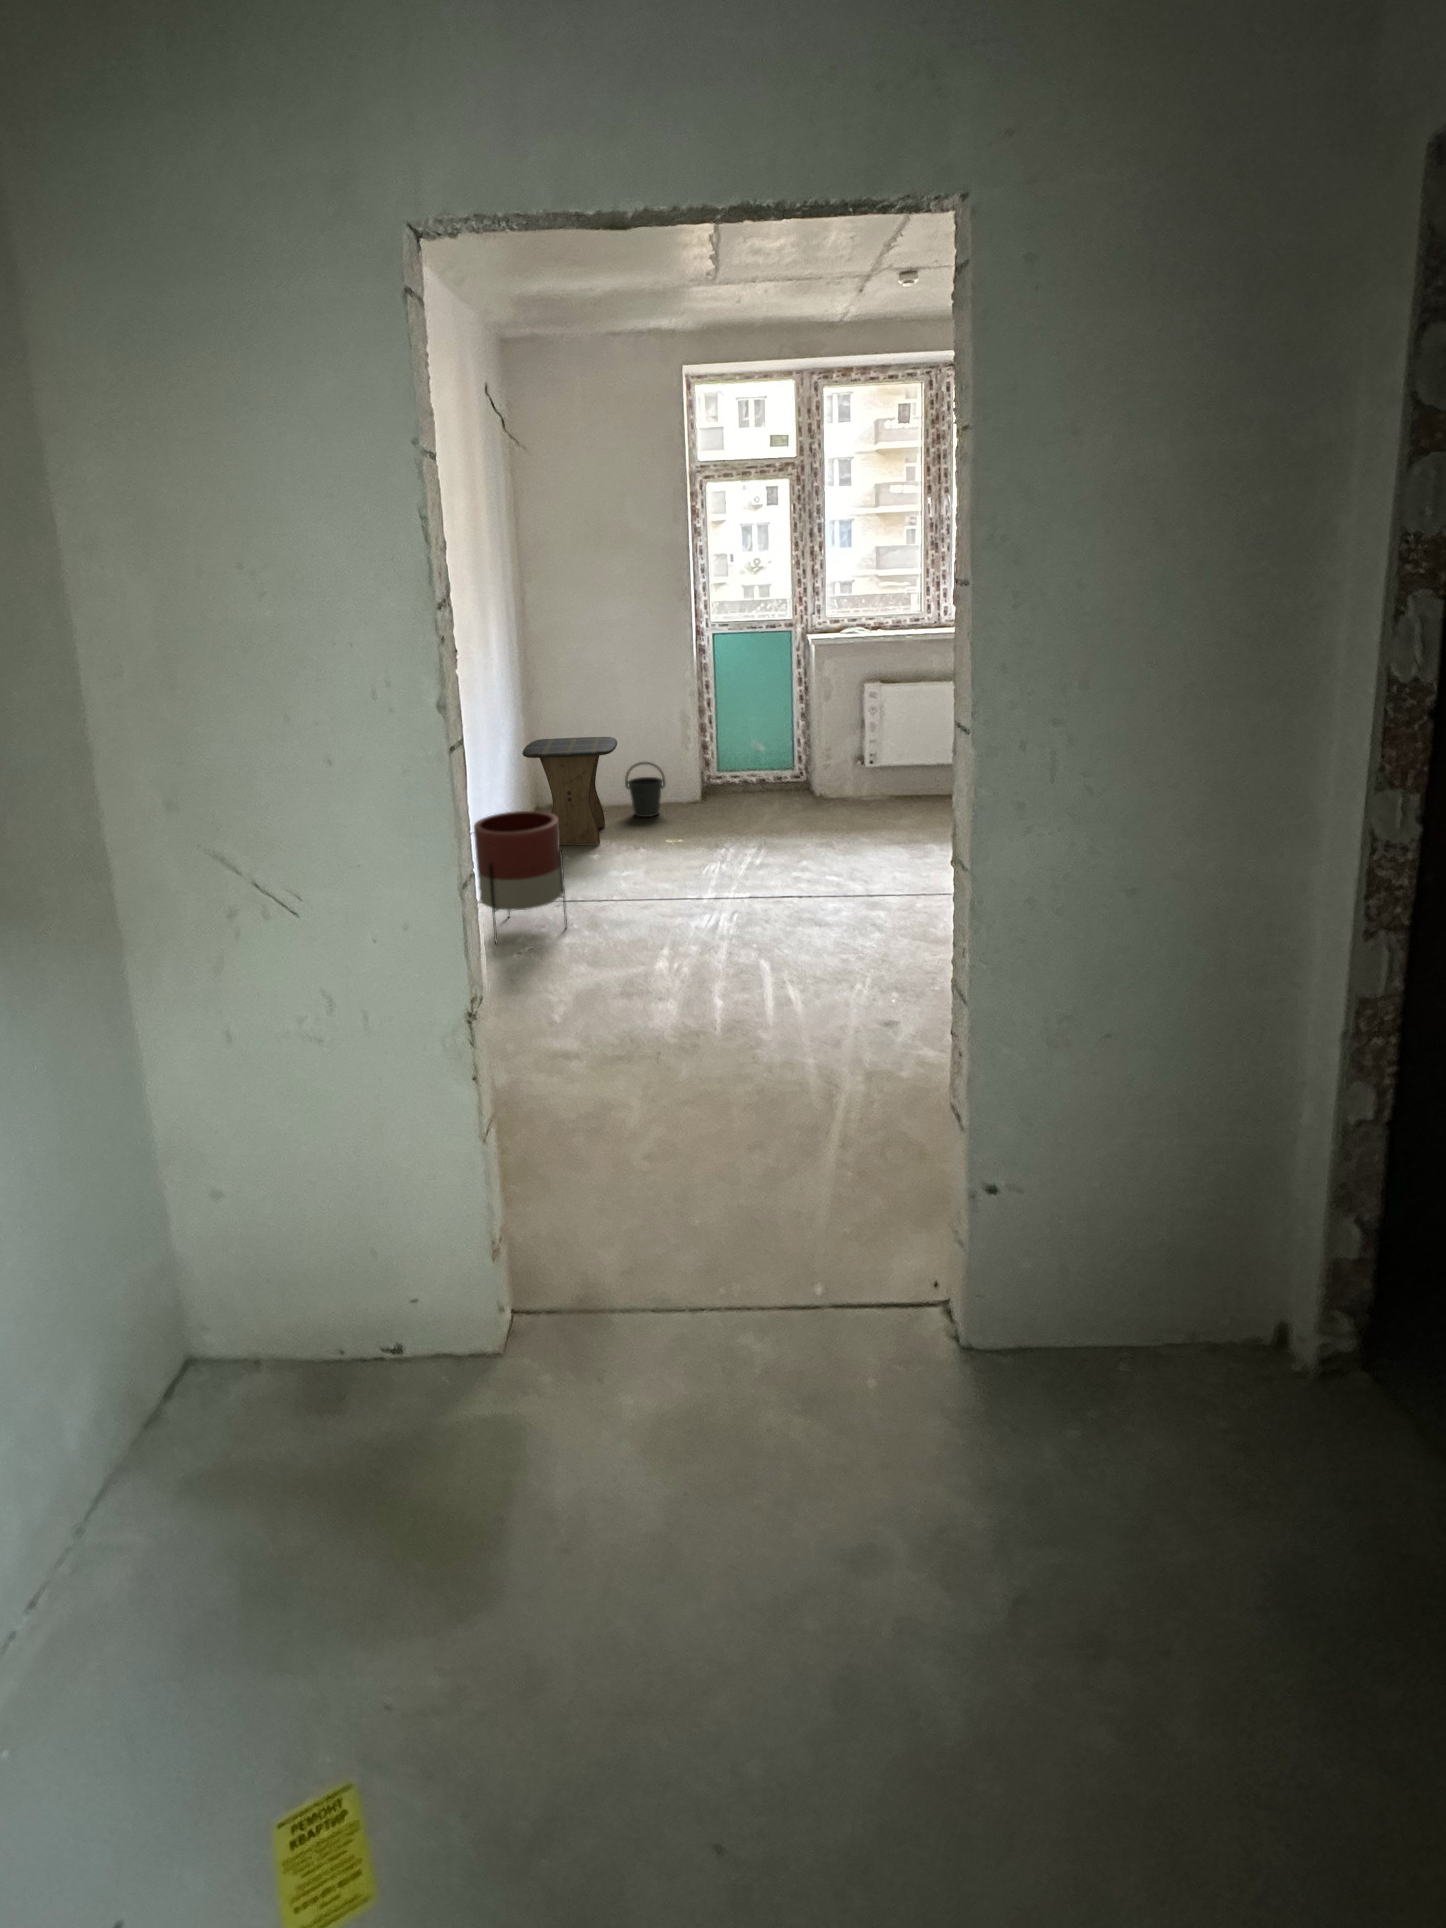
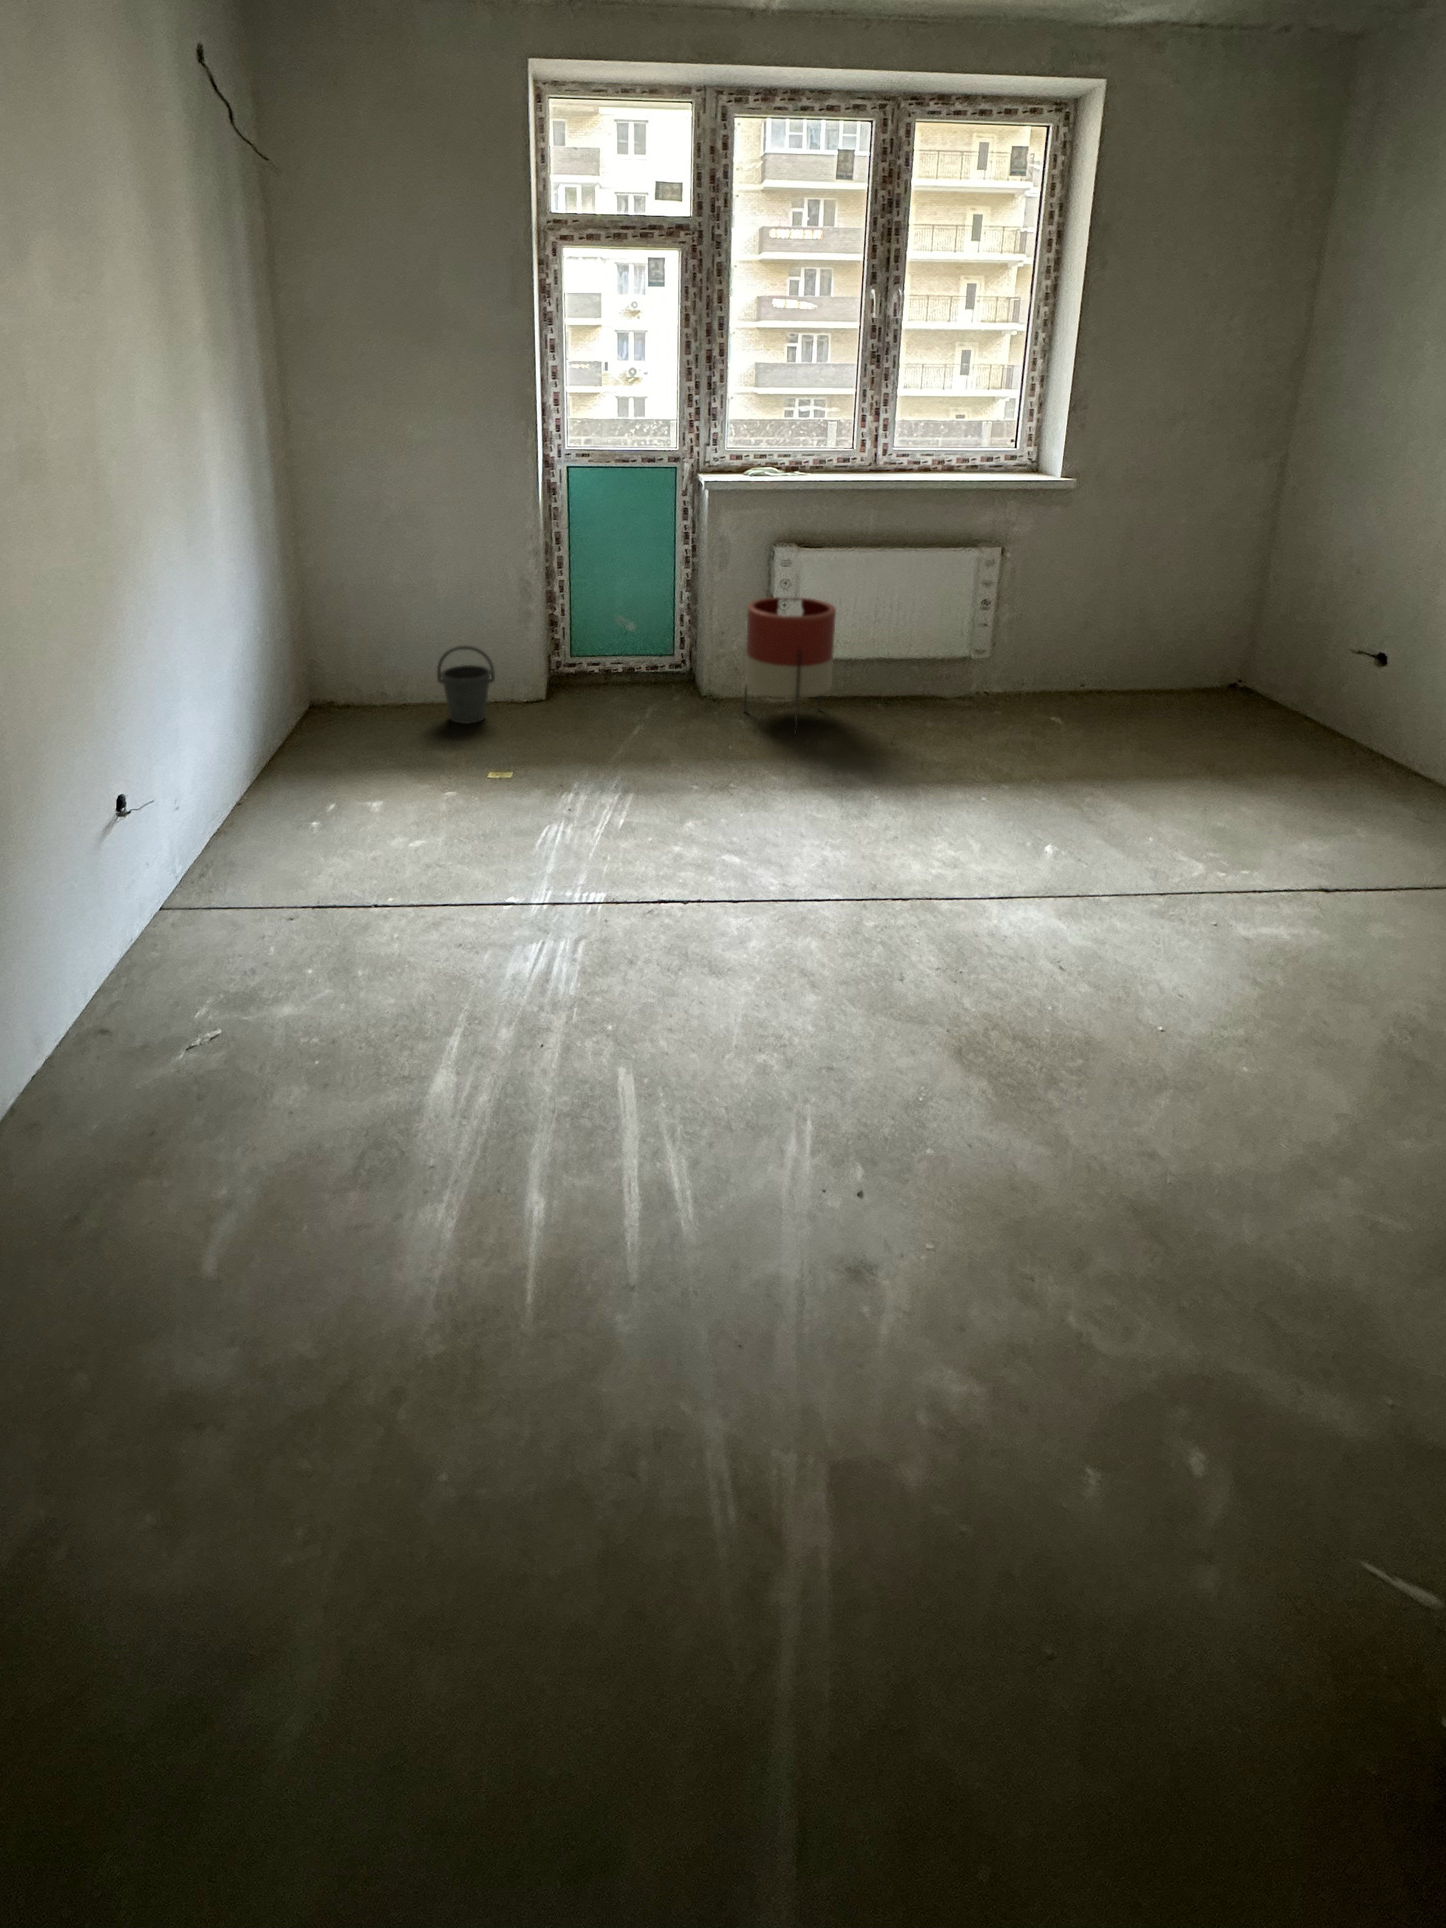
stool: present [522,737,617,845] -> none [266,612,420,776]
planter: present [474,811,567,943] -> present [744,597,836,732]

